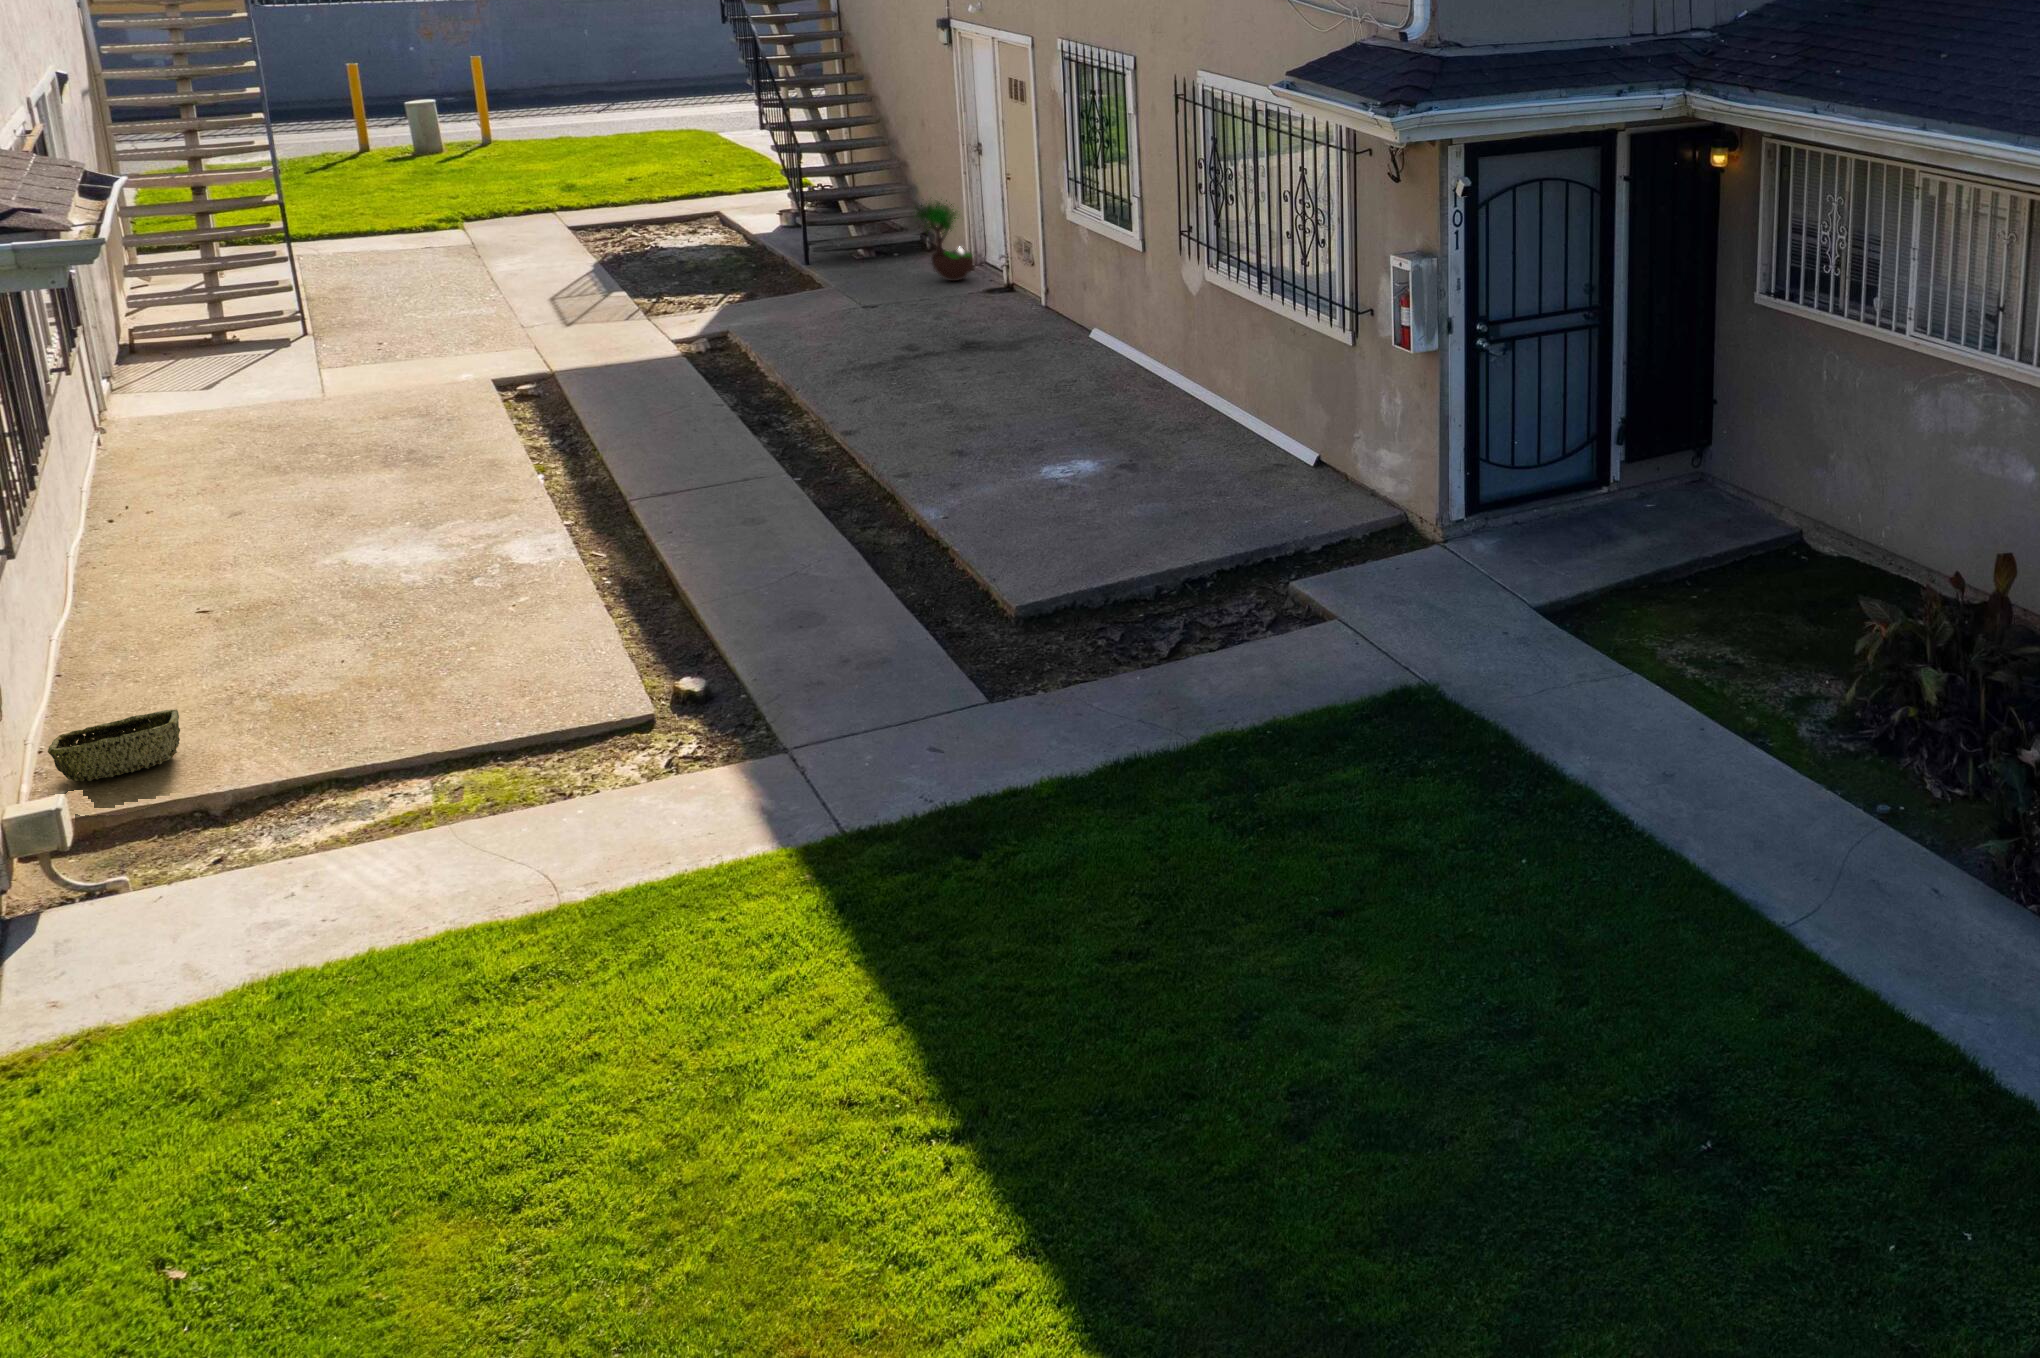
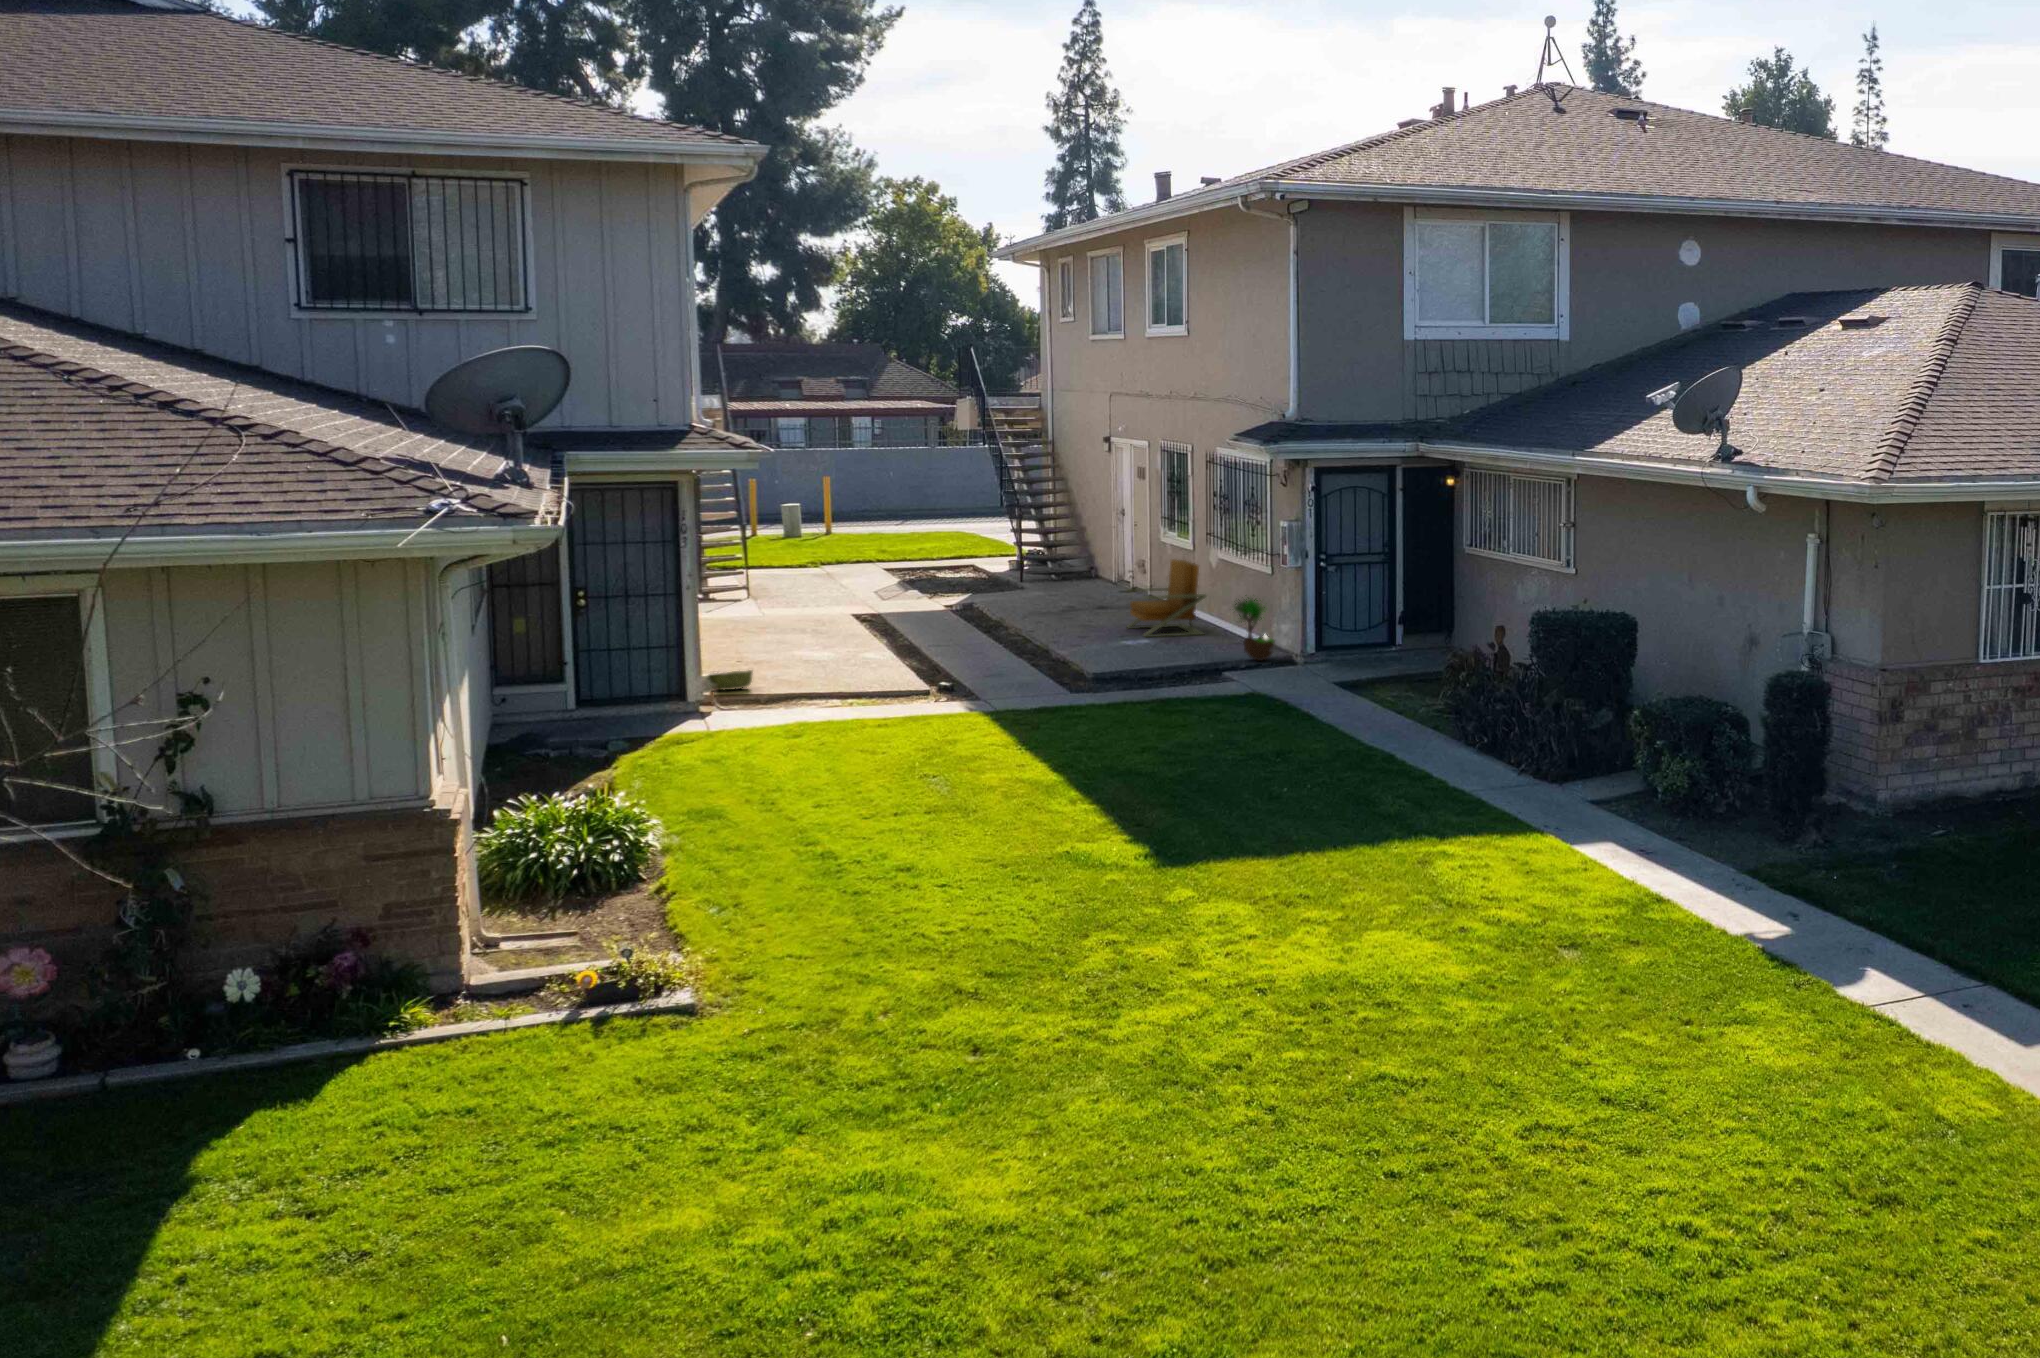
potted tree: present [915,199,974,281] -> present [1235,595,1274,661]
lounge chair: none [1022,269,1182,432] -> present [1127,559,1206,637]

